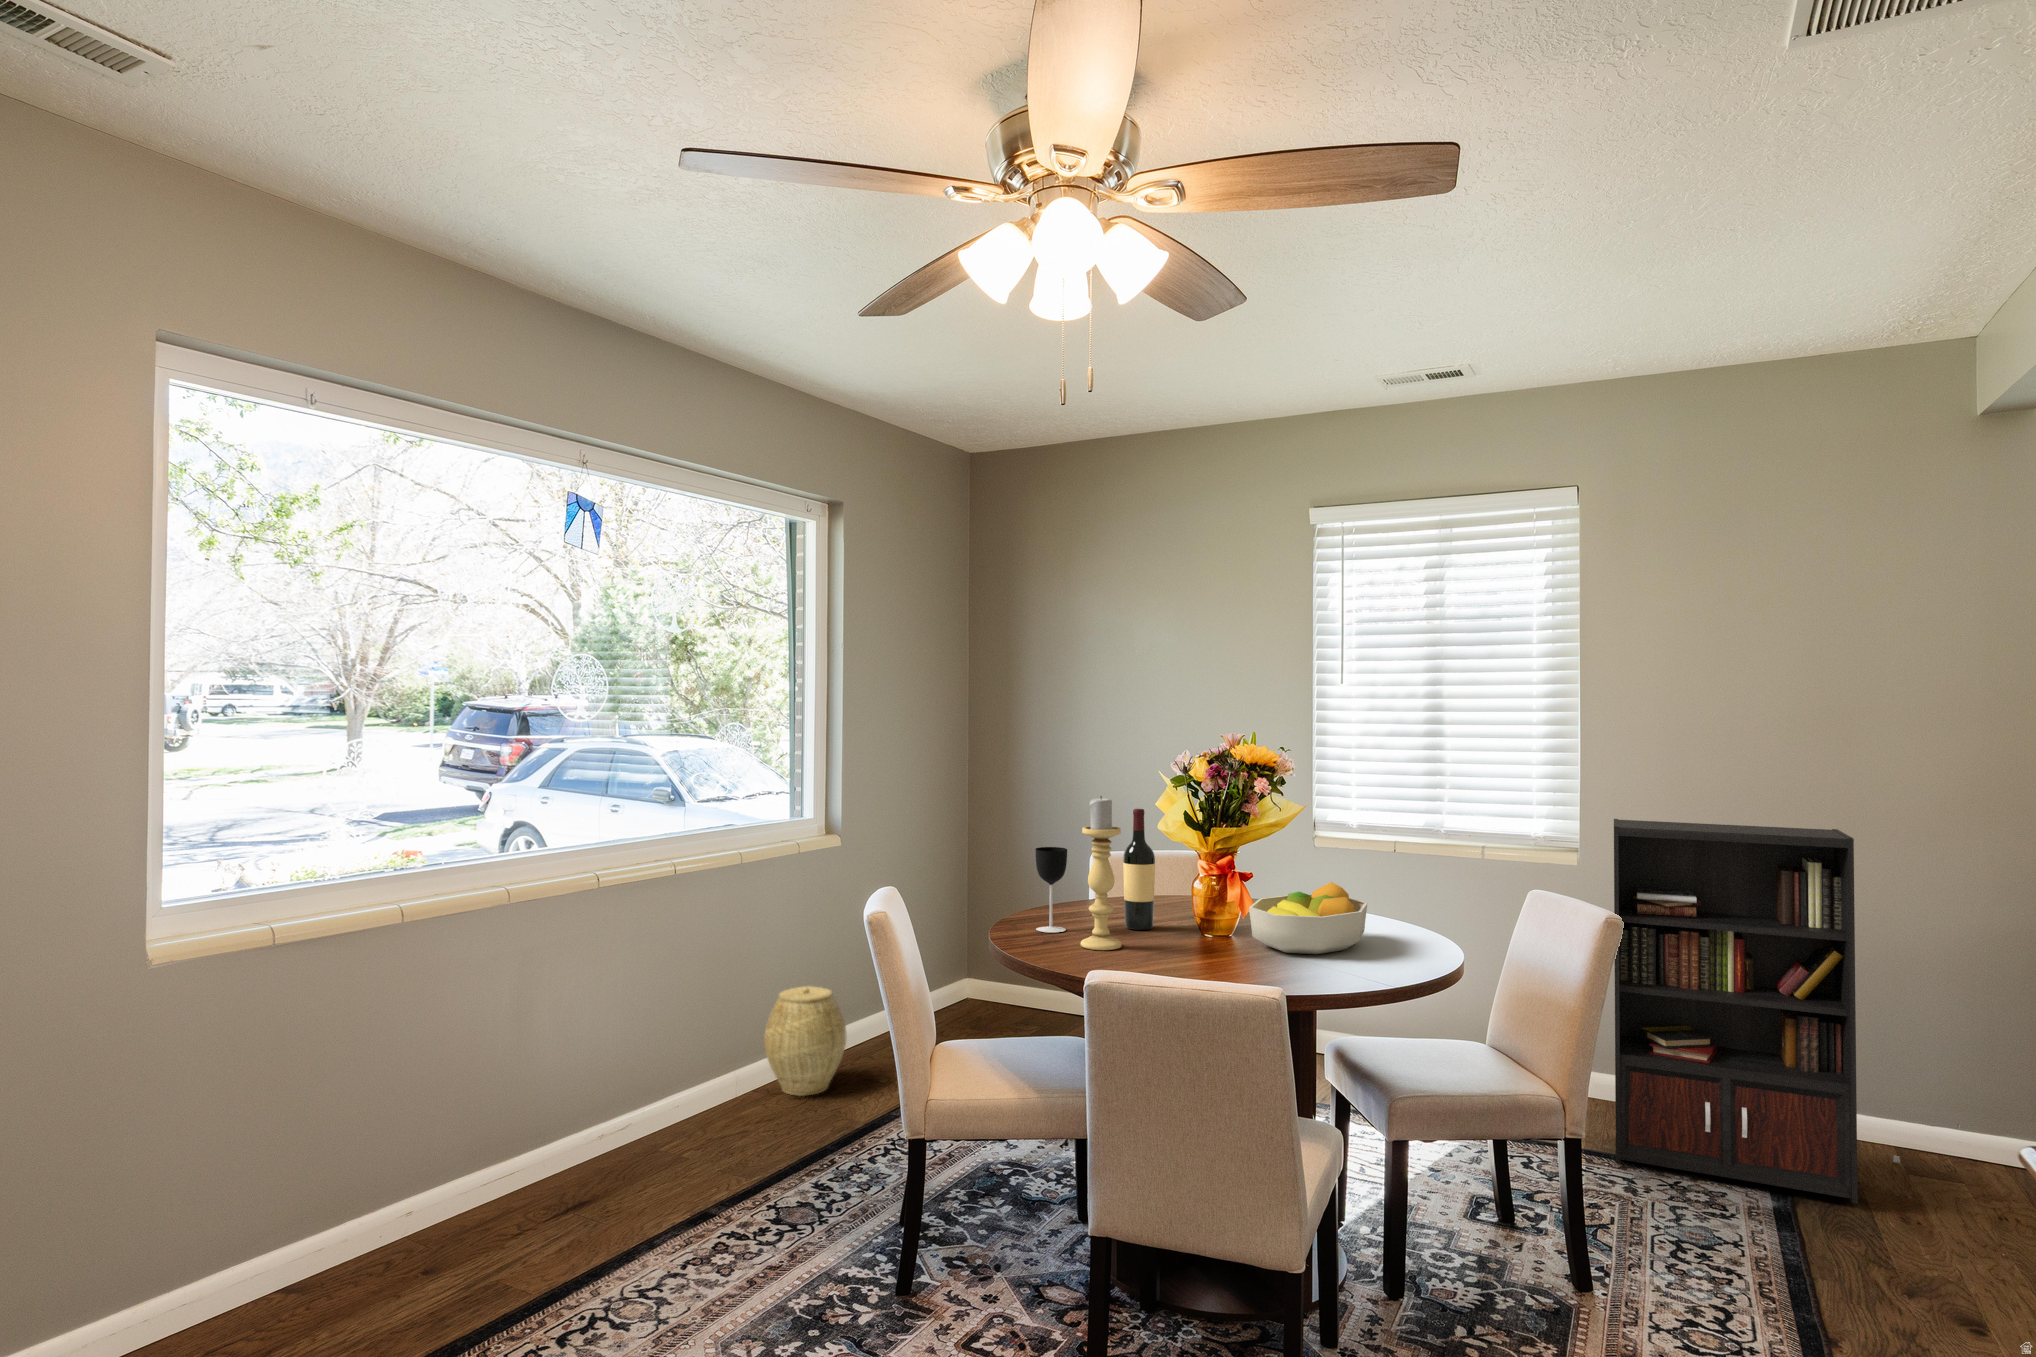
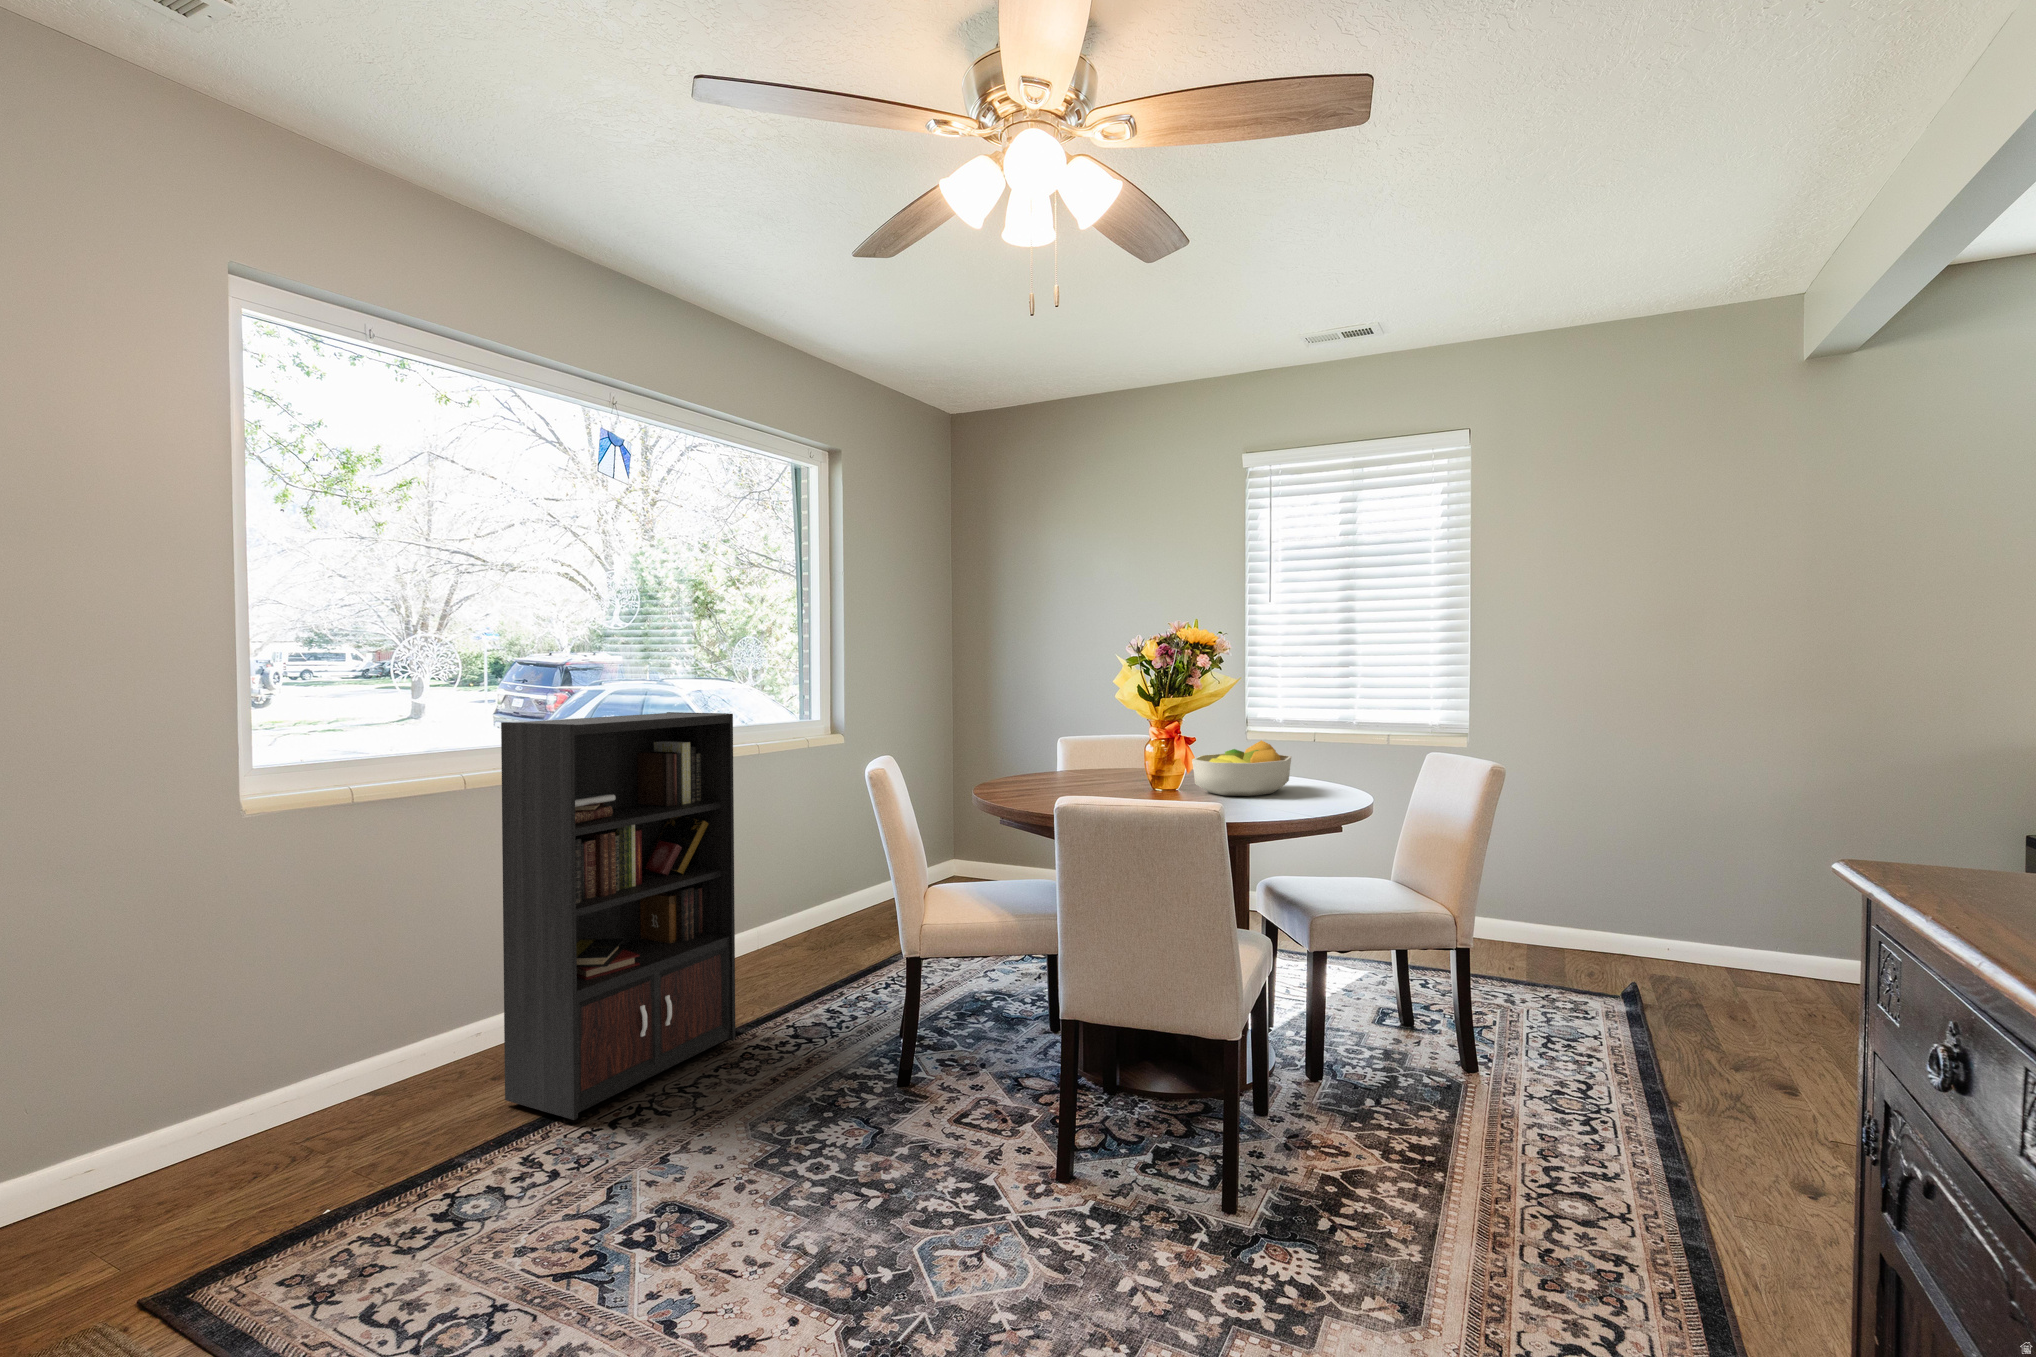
candle holder: present [1081,796,1121,950] -> none [1050,667,1085,796]
wine bottle: present [1123,809,1155,930] -> none [1086,684,1112,785]
bookcase: present [1614,819,1900,1204] -> present [501,712,736,1120]
wine glass: present [1035,847,1067,932] -> none [1011,717,1038,787]
woven basket: present [764,986,846,1096] -> none [782,858,852,949]

